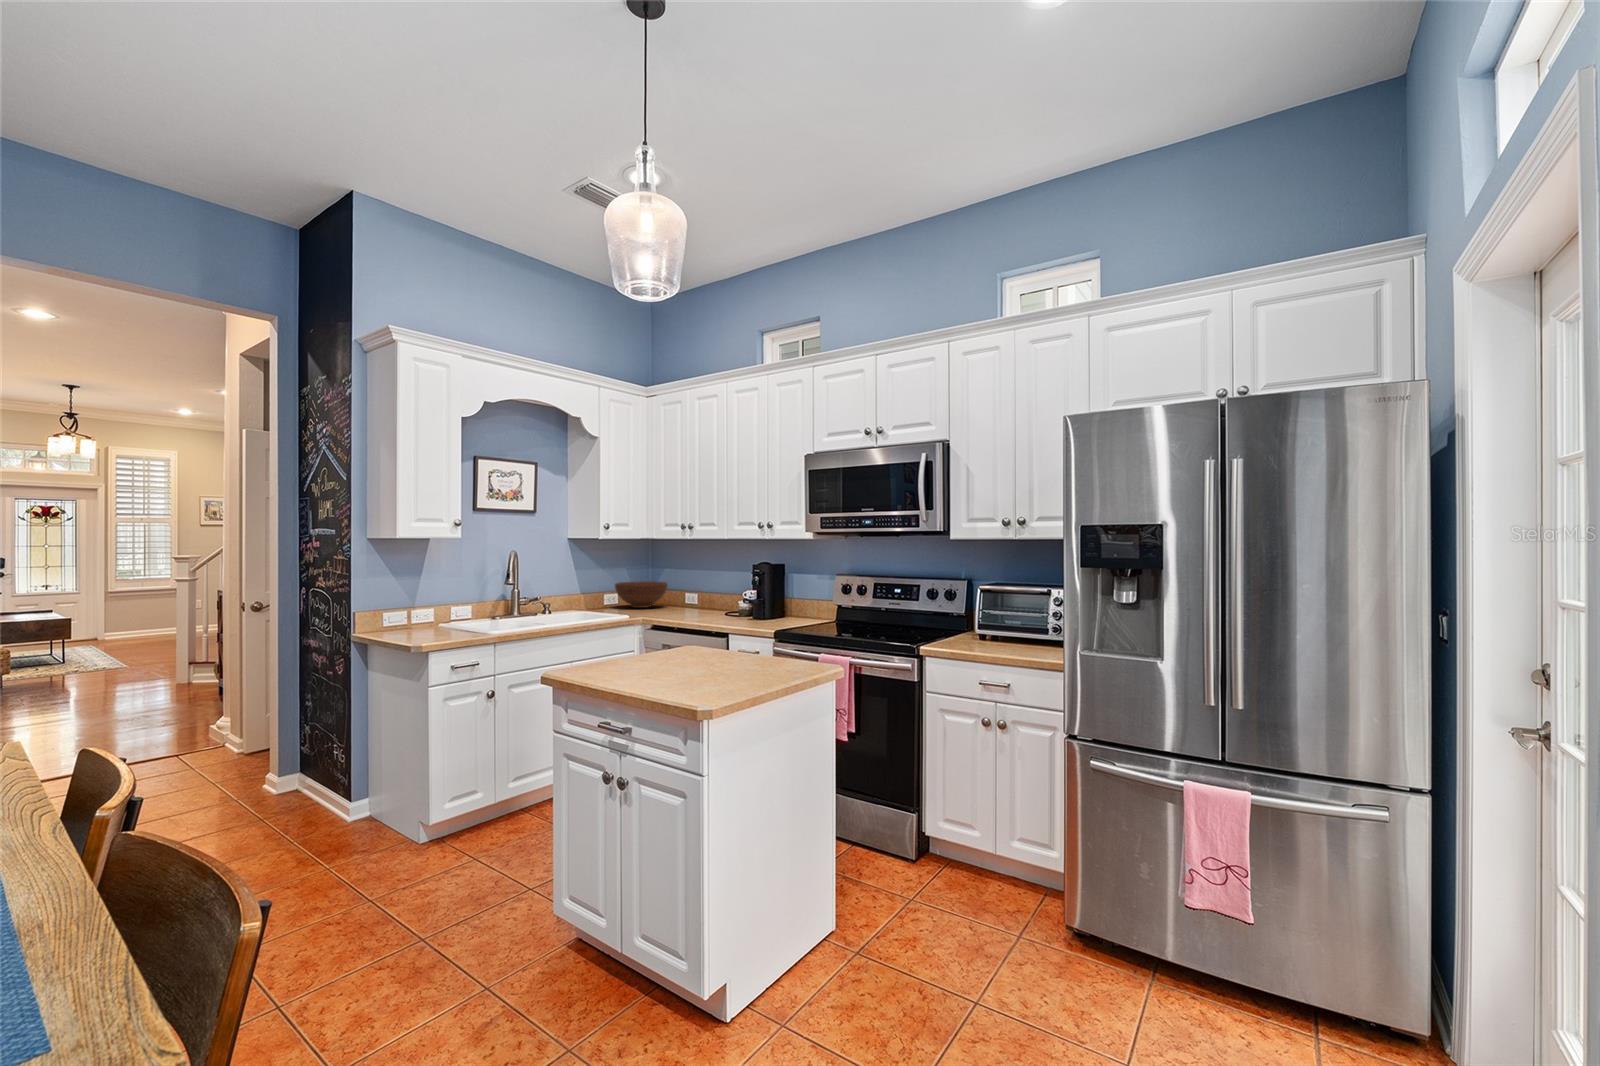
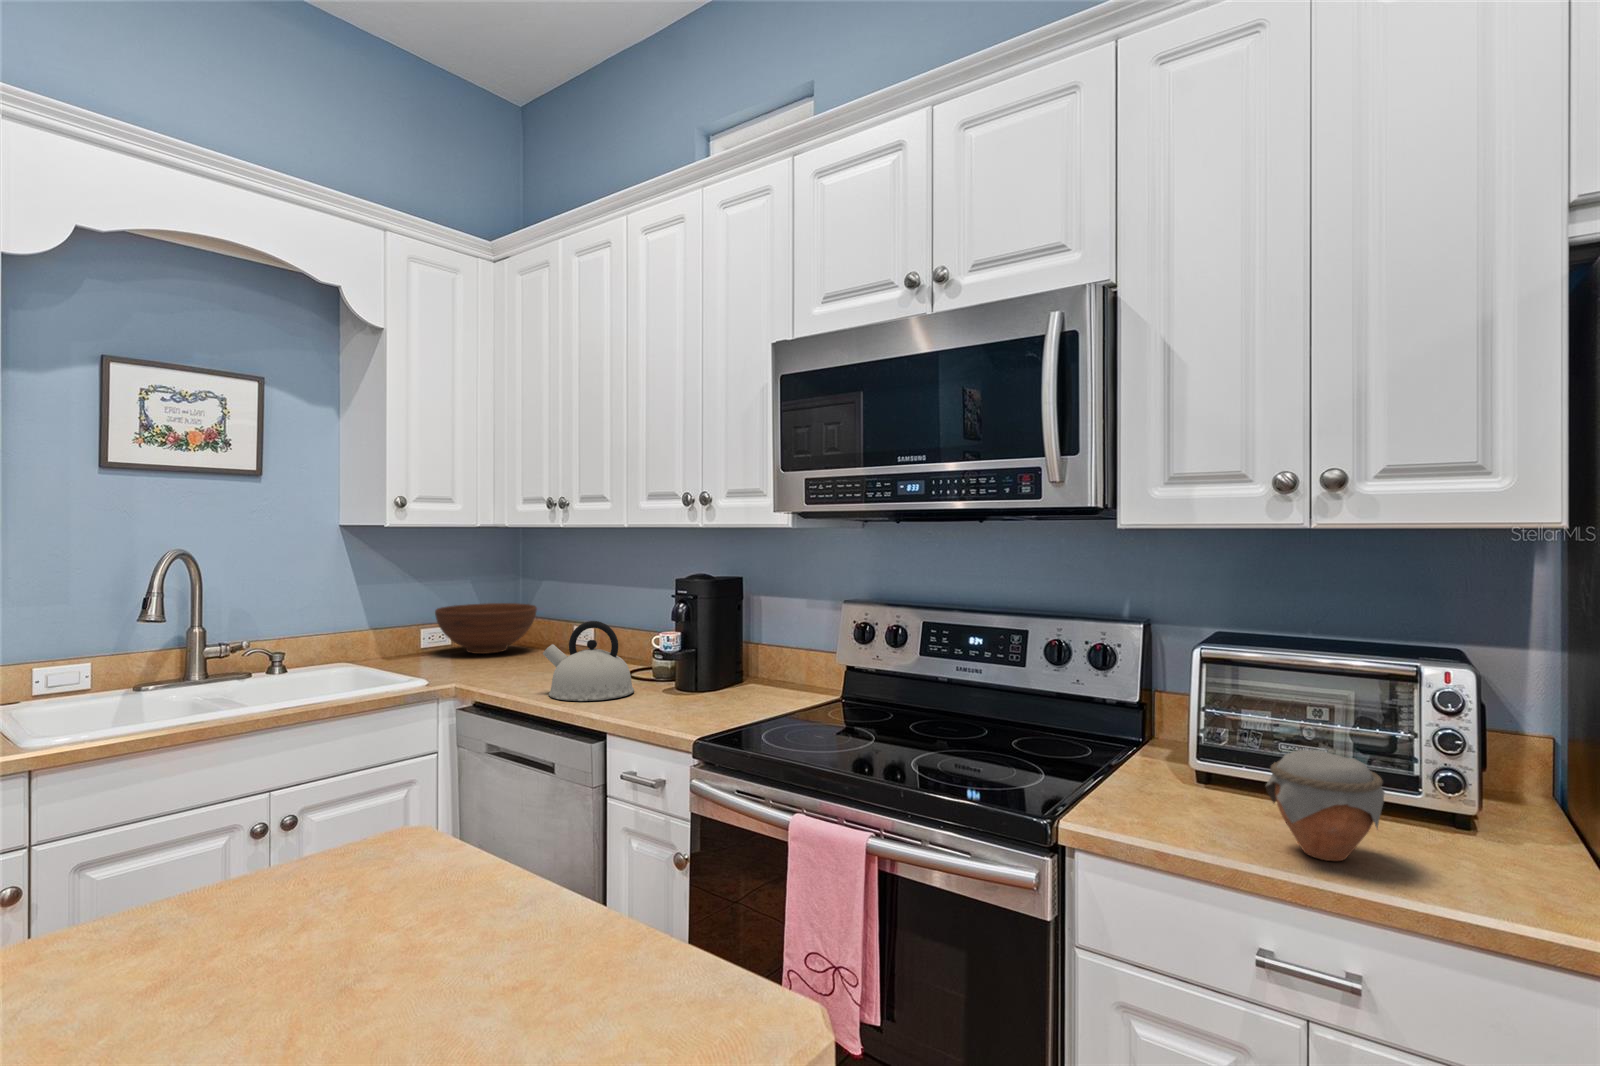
kettle: none [691,585,735,622] -> present [543,621,634,701]
jar: none [987,617,1024,652] -> present [1265,750,1384,861]

